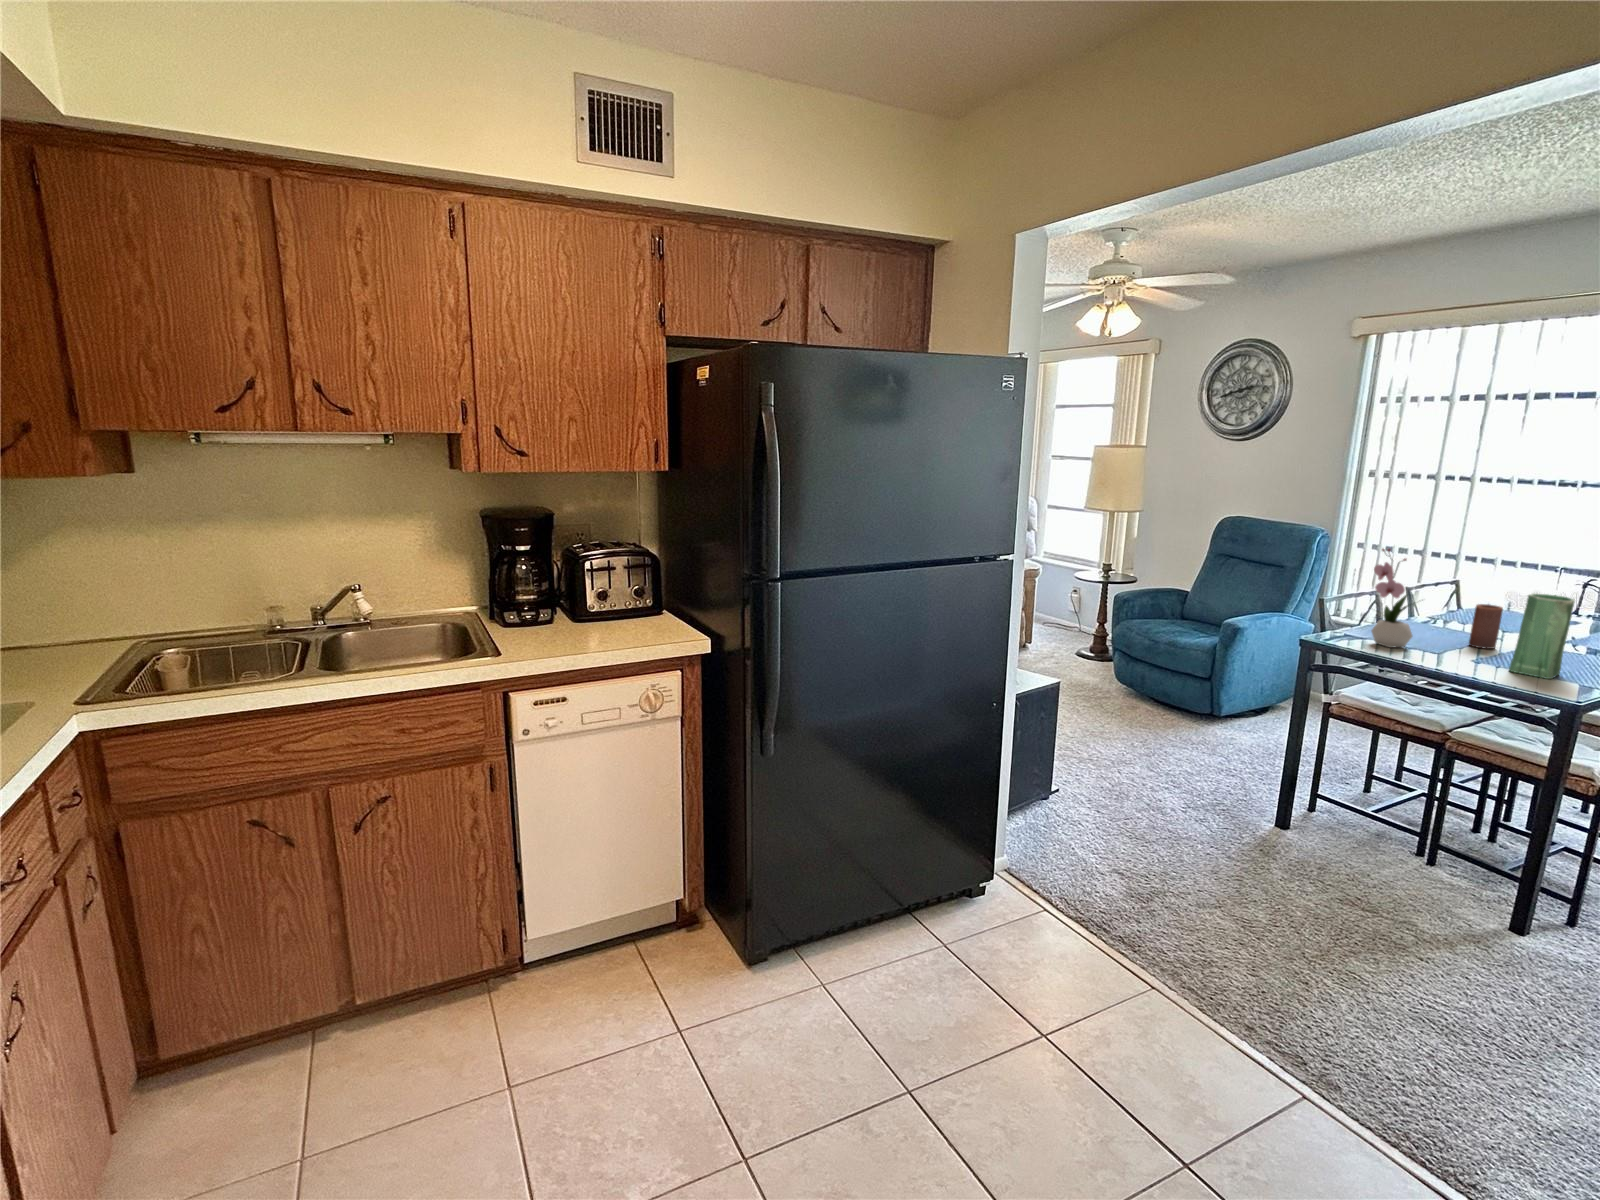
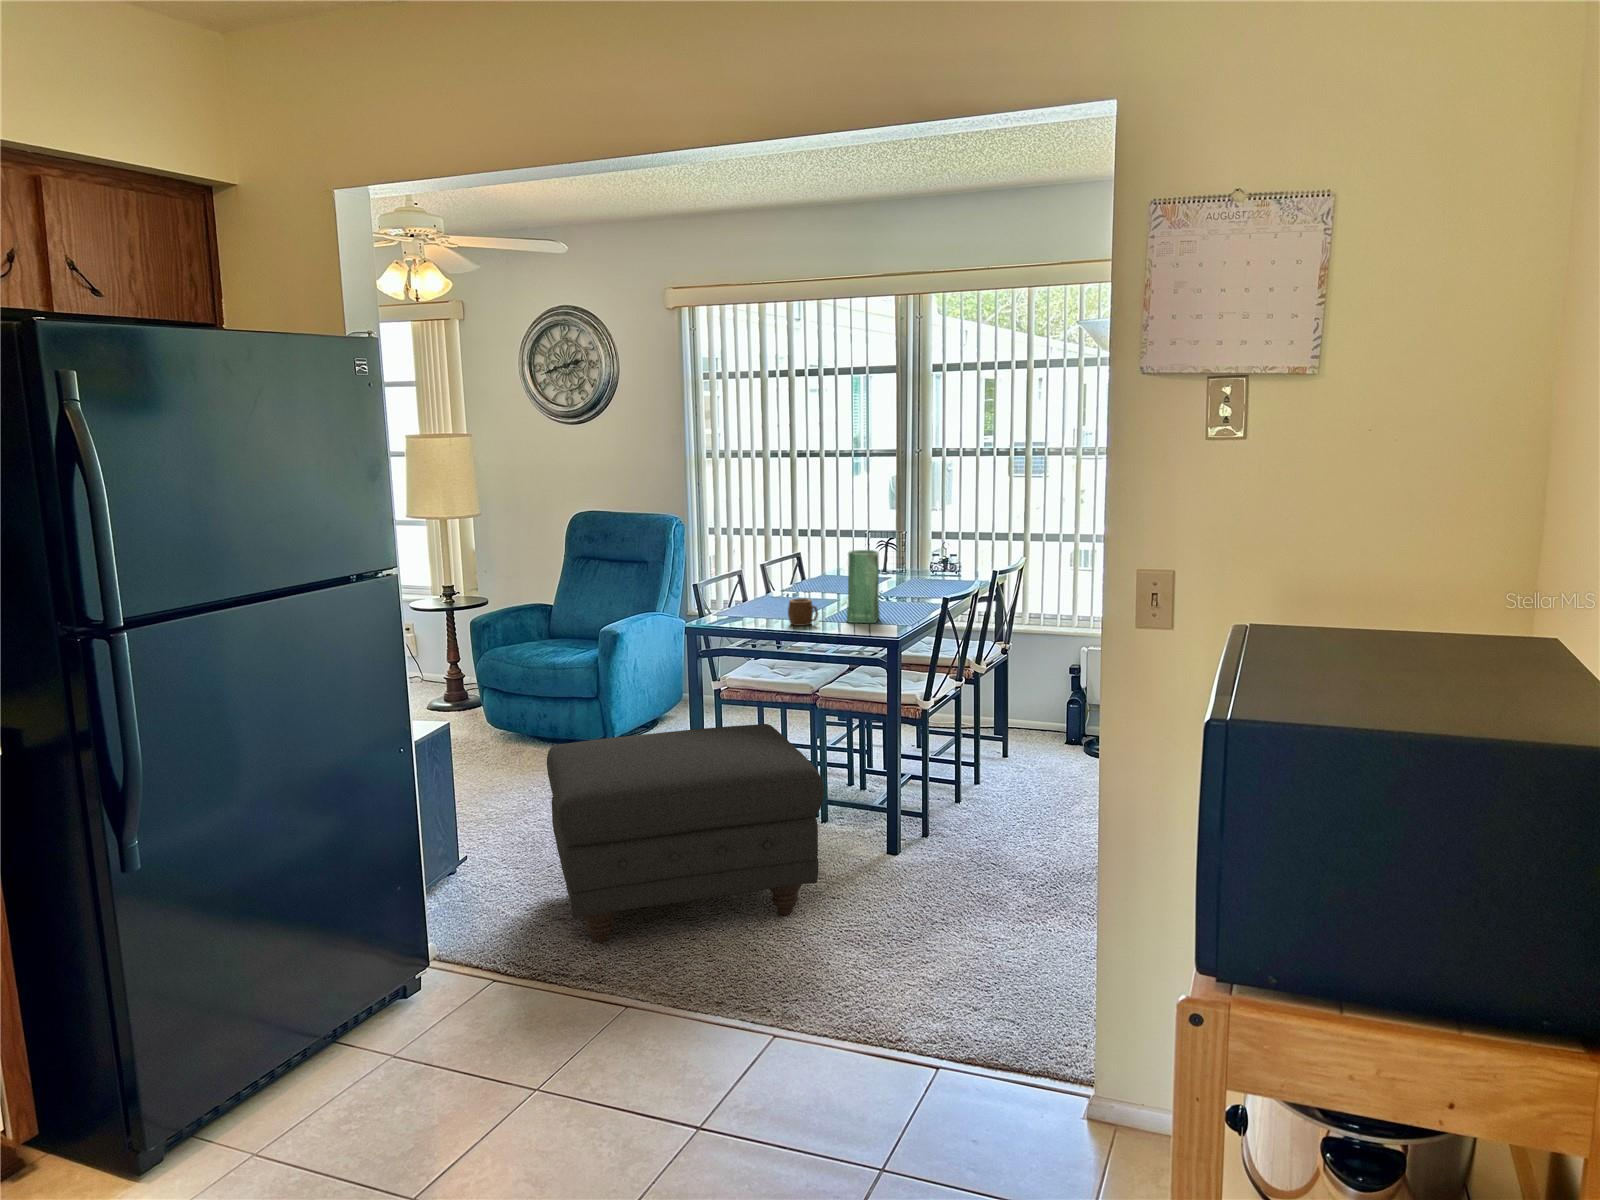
flower arrangement: present [1371,549,1412,647] -> none [733,524,778,620]
candle: present [1469,604,1503,649] -> none [814,568,834,608]
mug: none [1428,634,1470,665] -> present [788,598,818,626]
ottoman: none [1124,723,1431,960] -> present [547,724,824,943]

